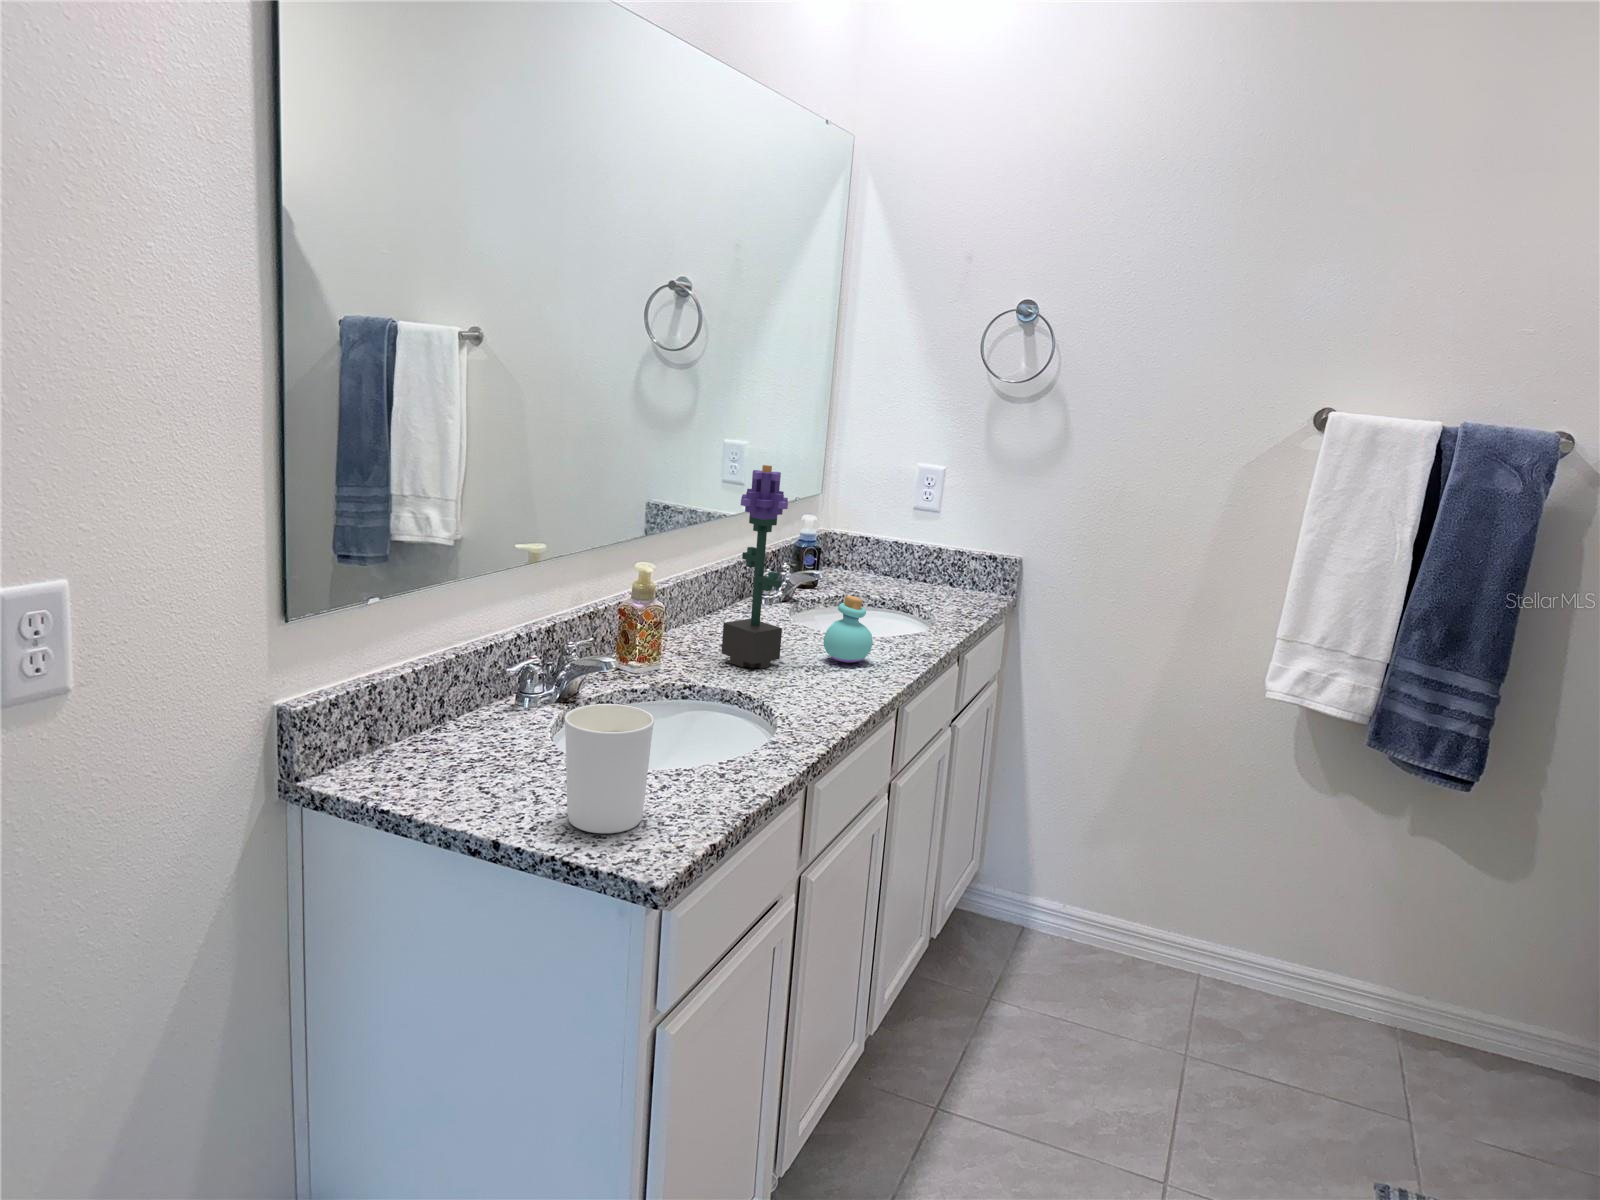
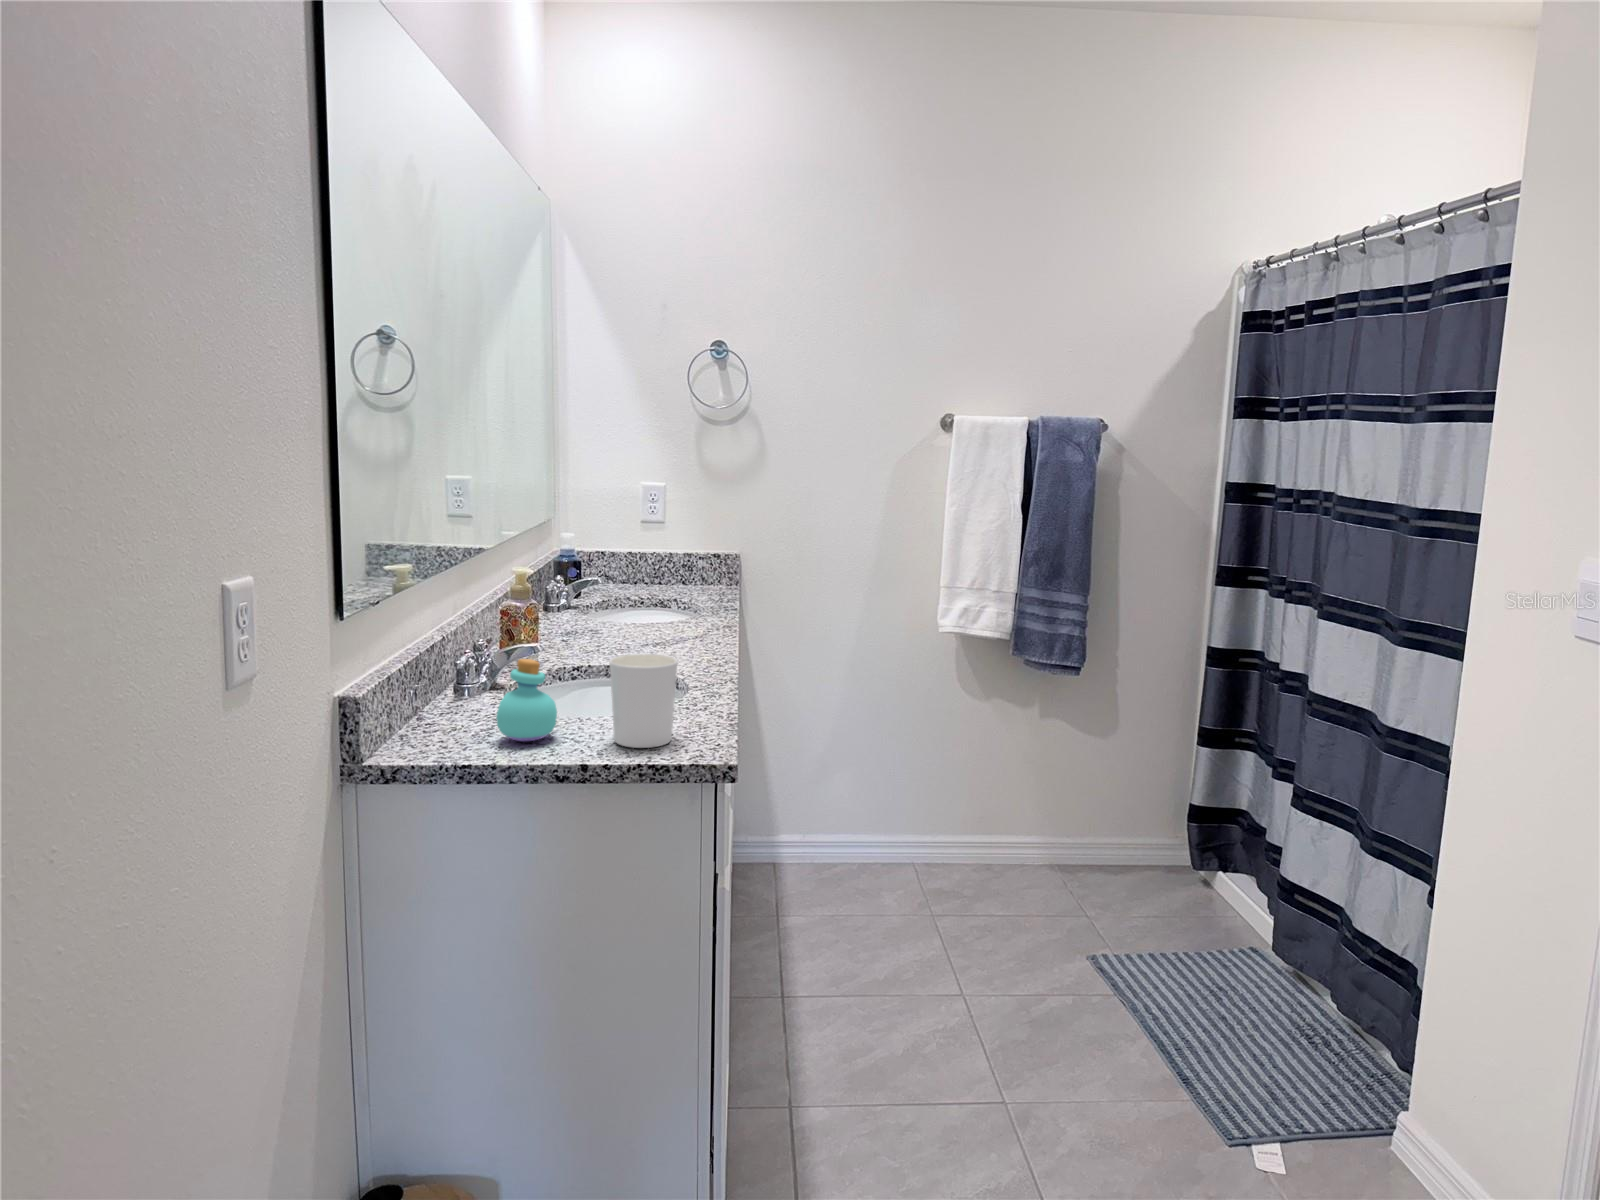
potted flower: present [722,465,788,669] -> none [575,481,625,652]
perfume bottle: present [824,595,873,663] -> present [496,659,557,741]

